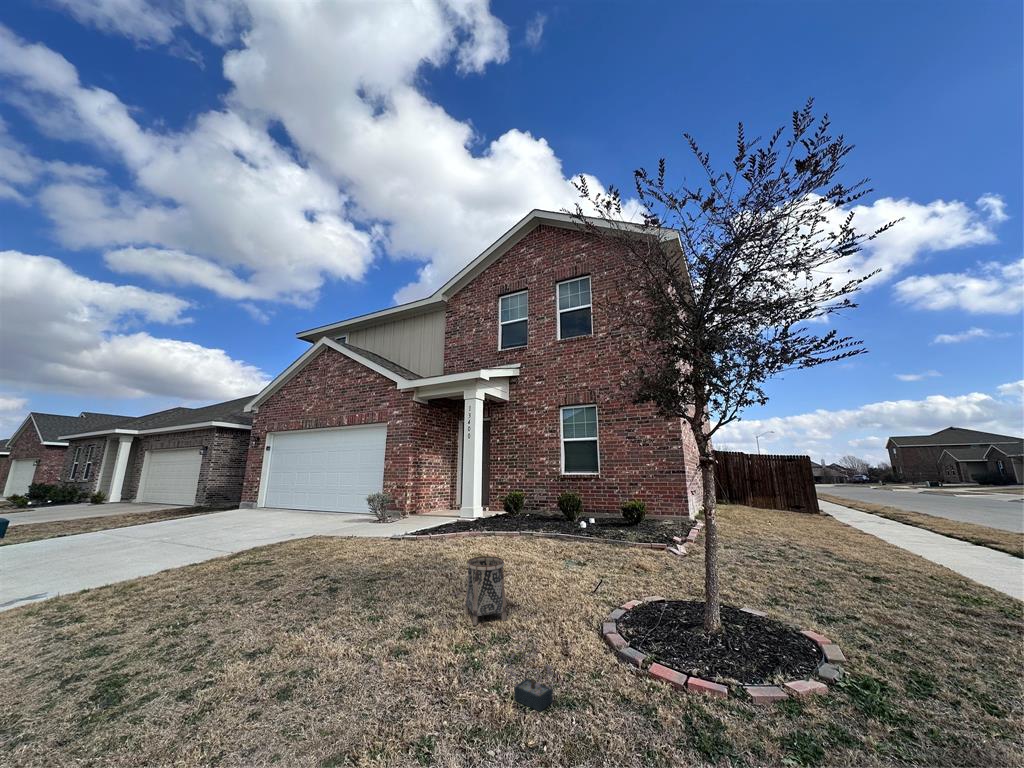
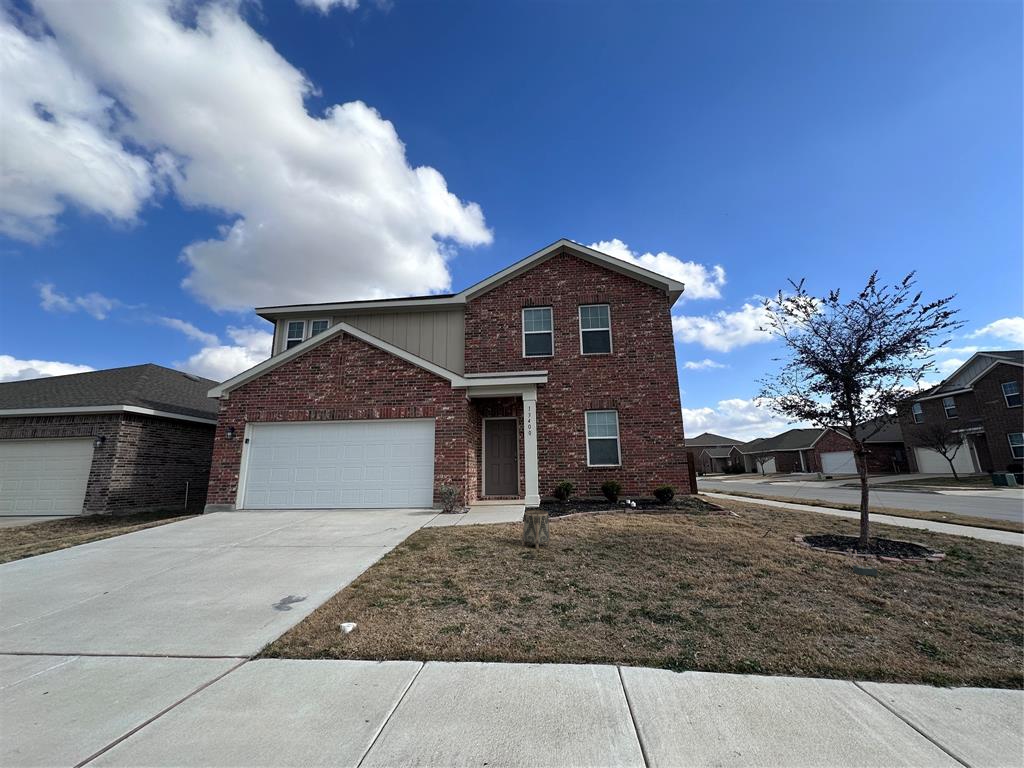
basket: present [465,556,507,625] -> present [522,510,550,549]

